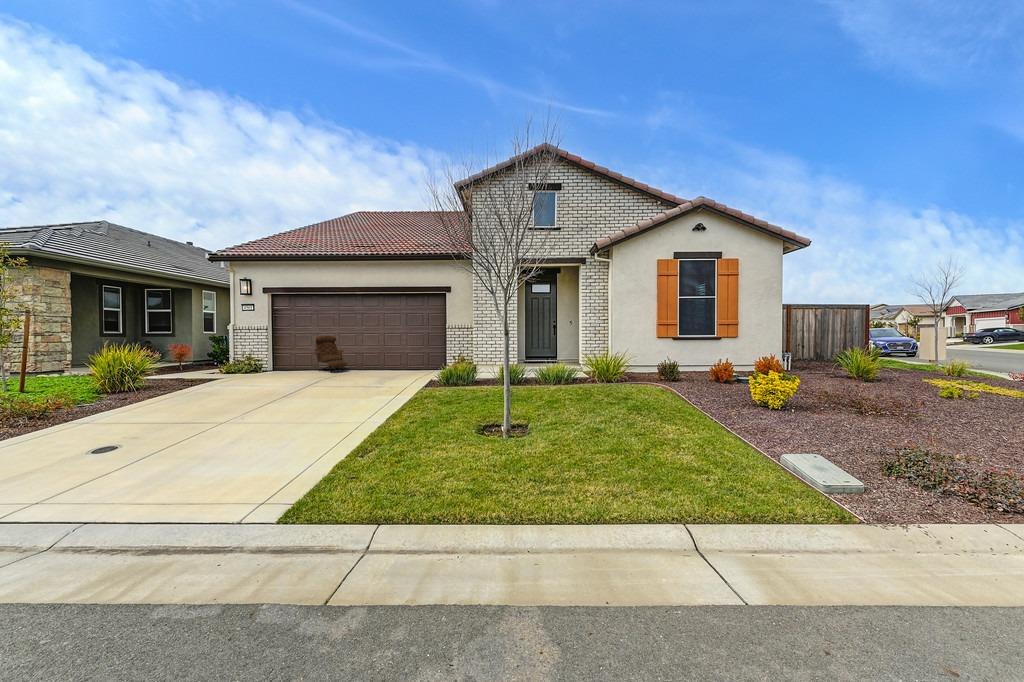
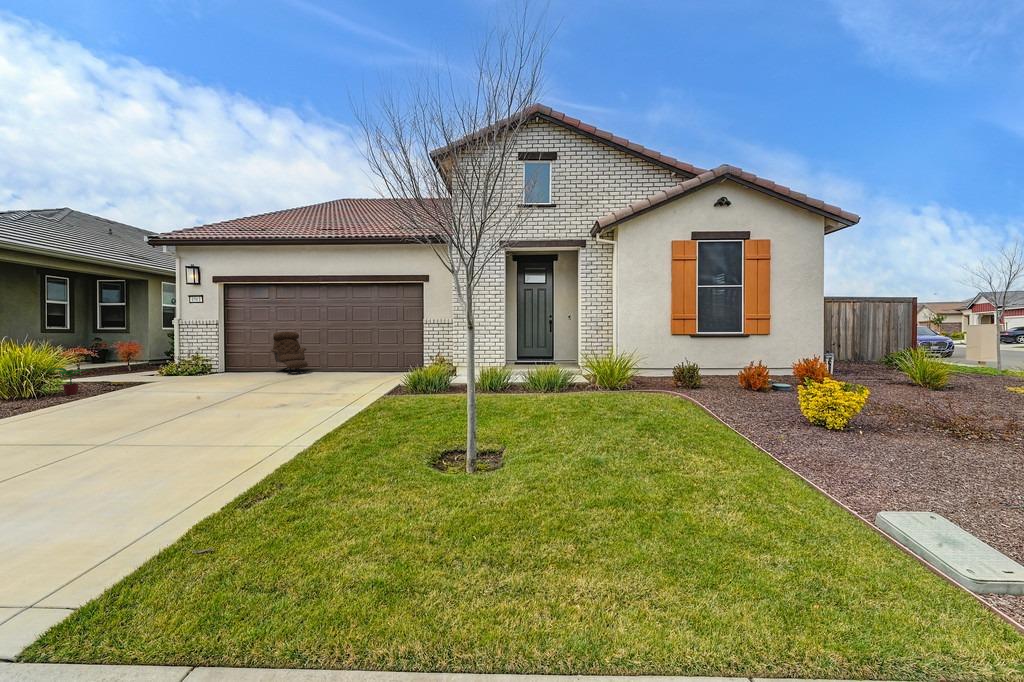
potted plant: none [141,367,174,389] -> present [46,368,89,395]

